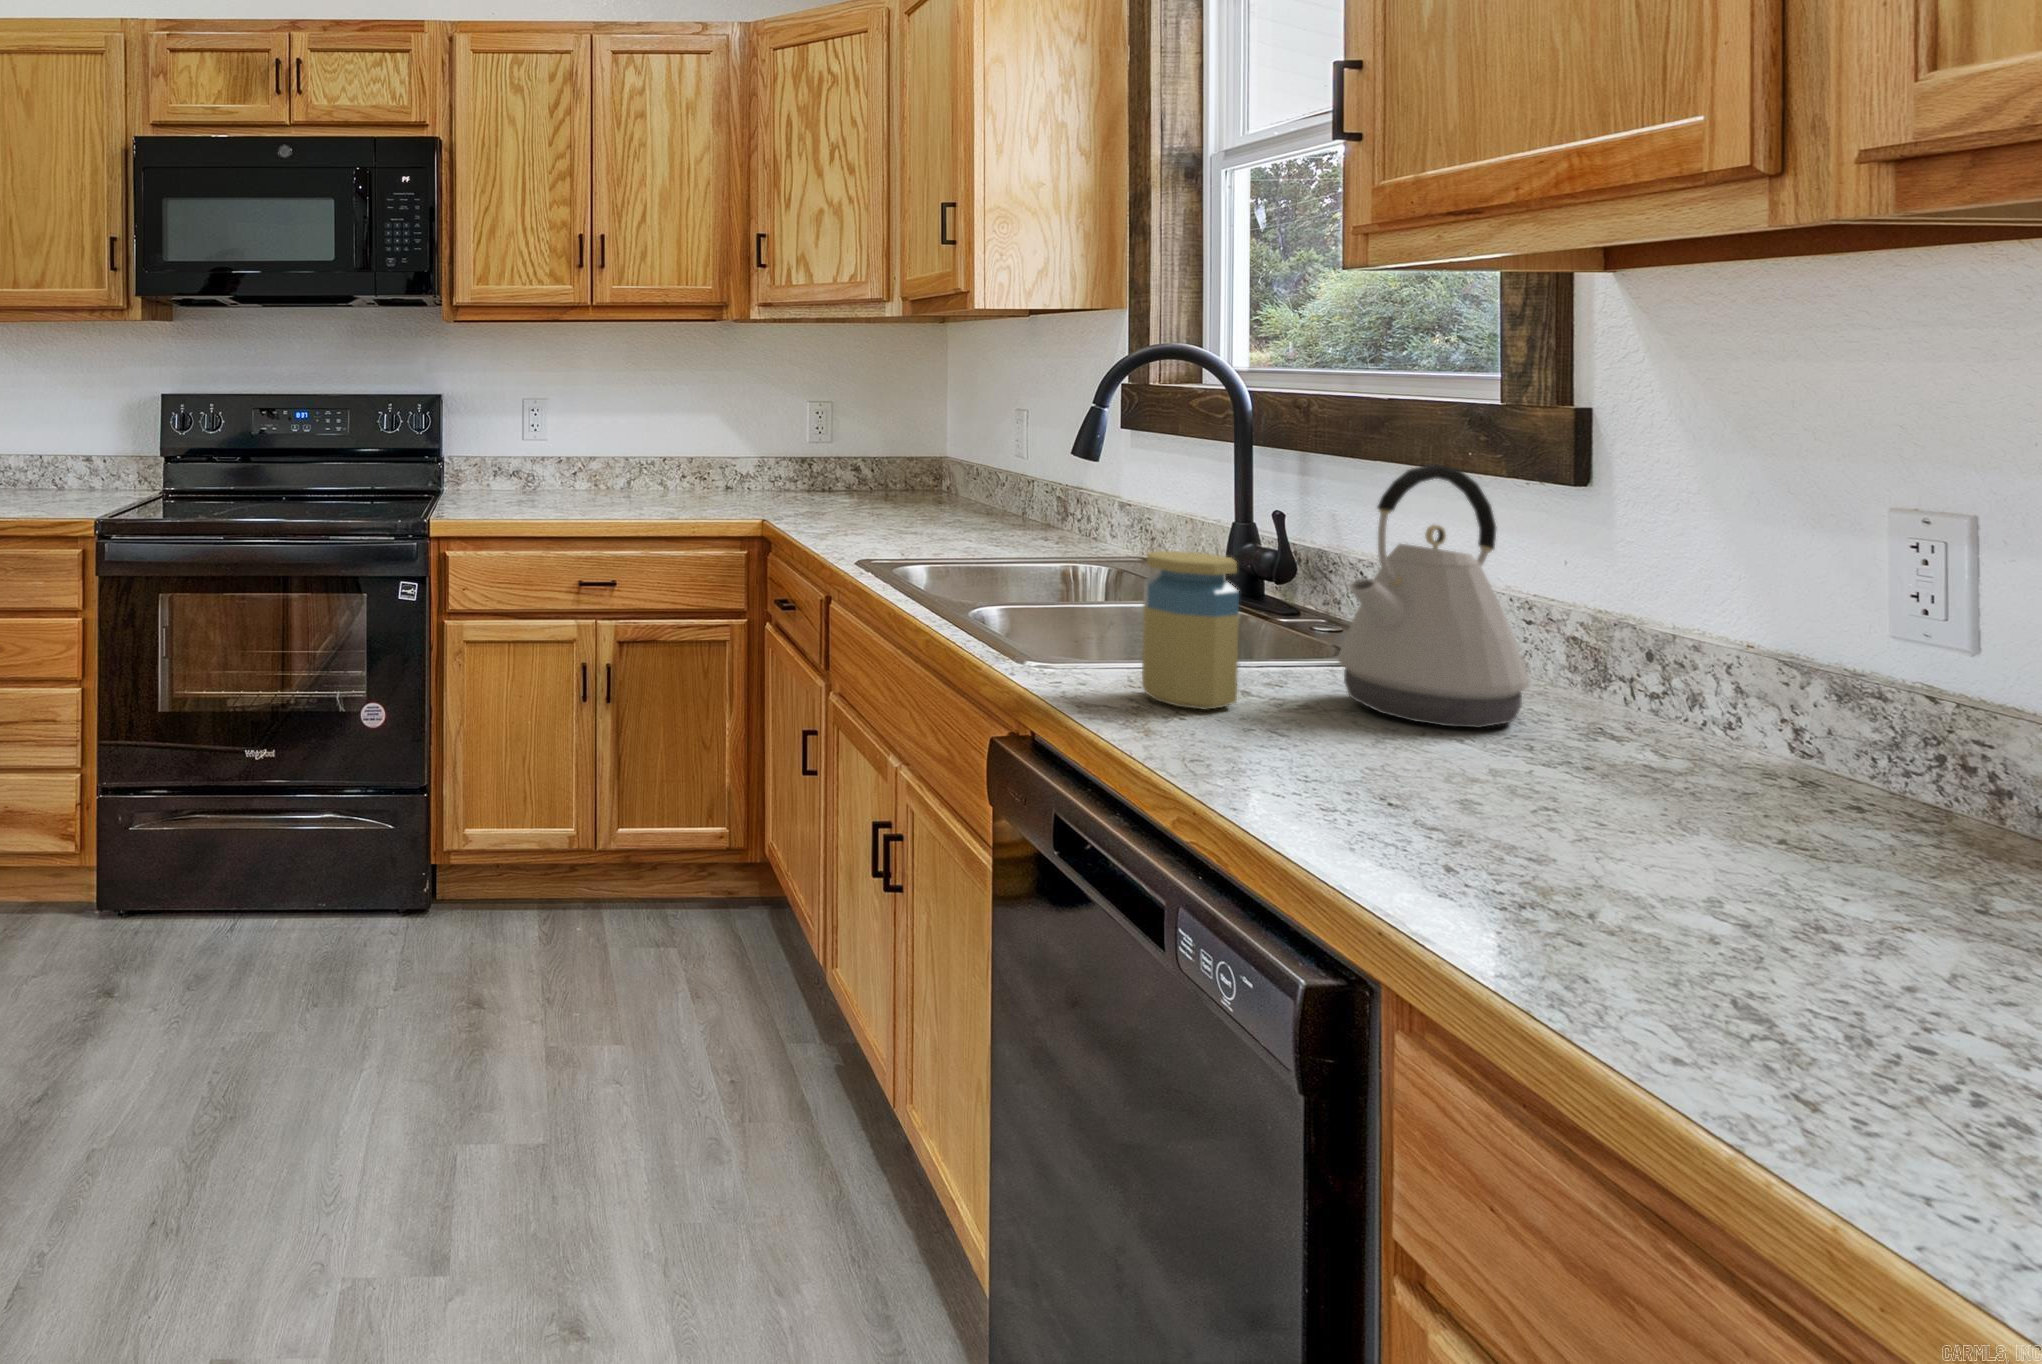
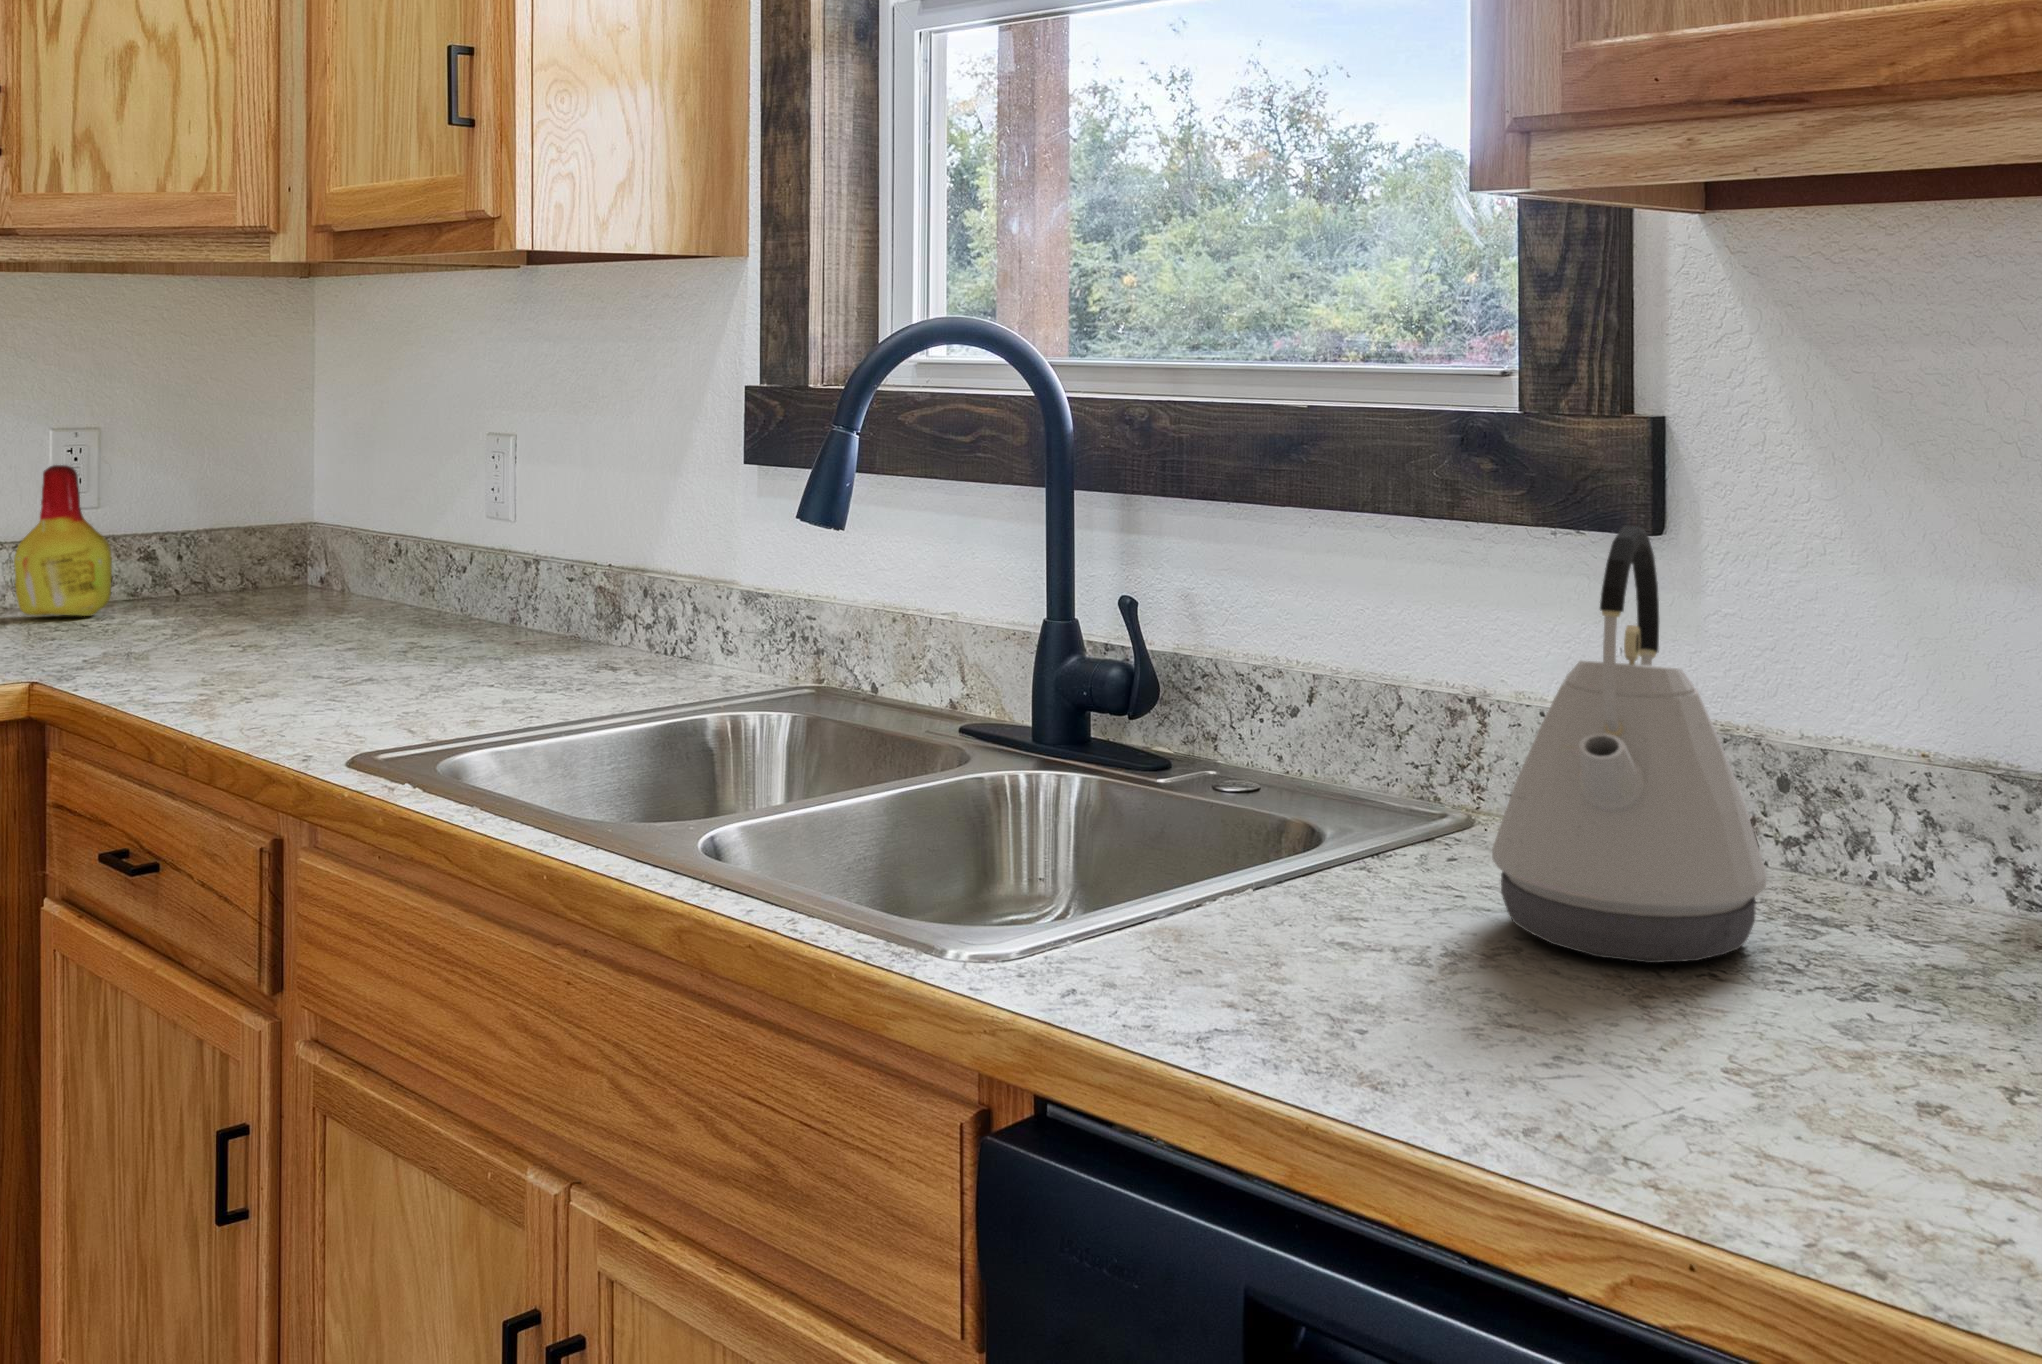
bottle: none [789,419,833,495] -> present [14,465,112,616]
jar: present [1142,551,1239,710] -> none [1277,718,1446,1030]

